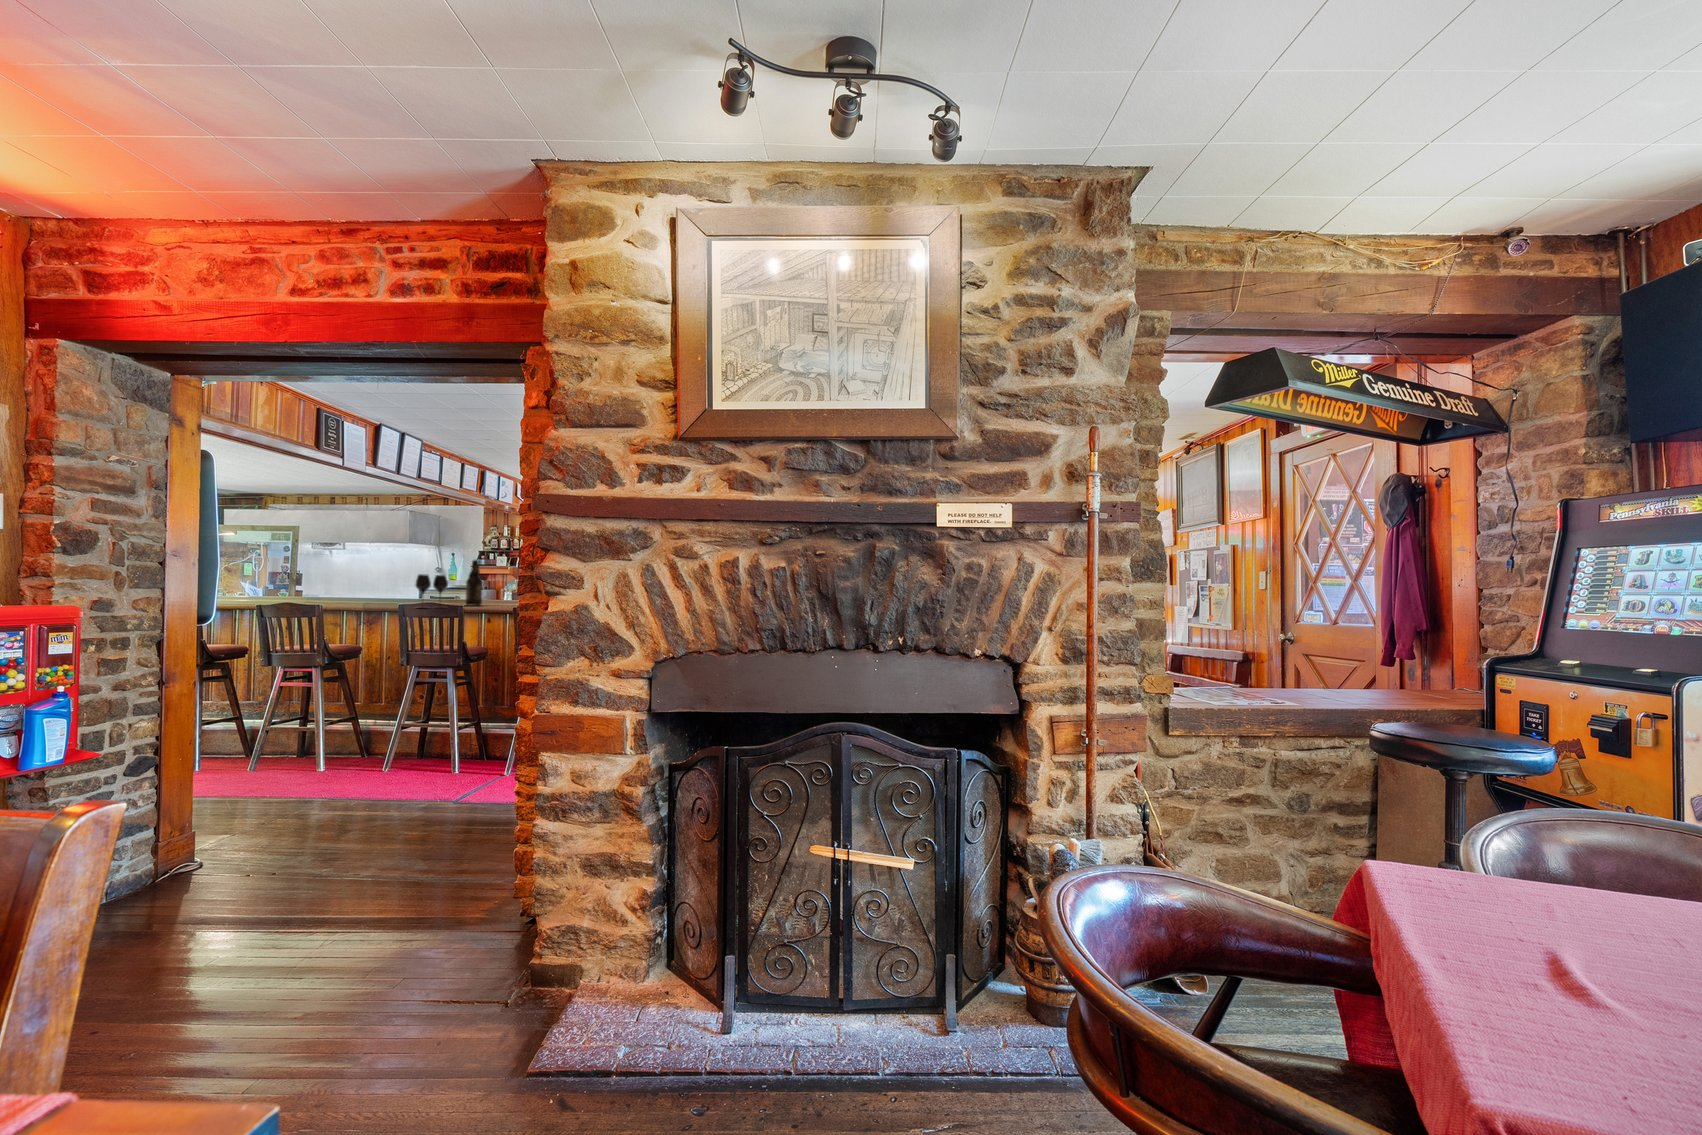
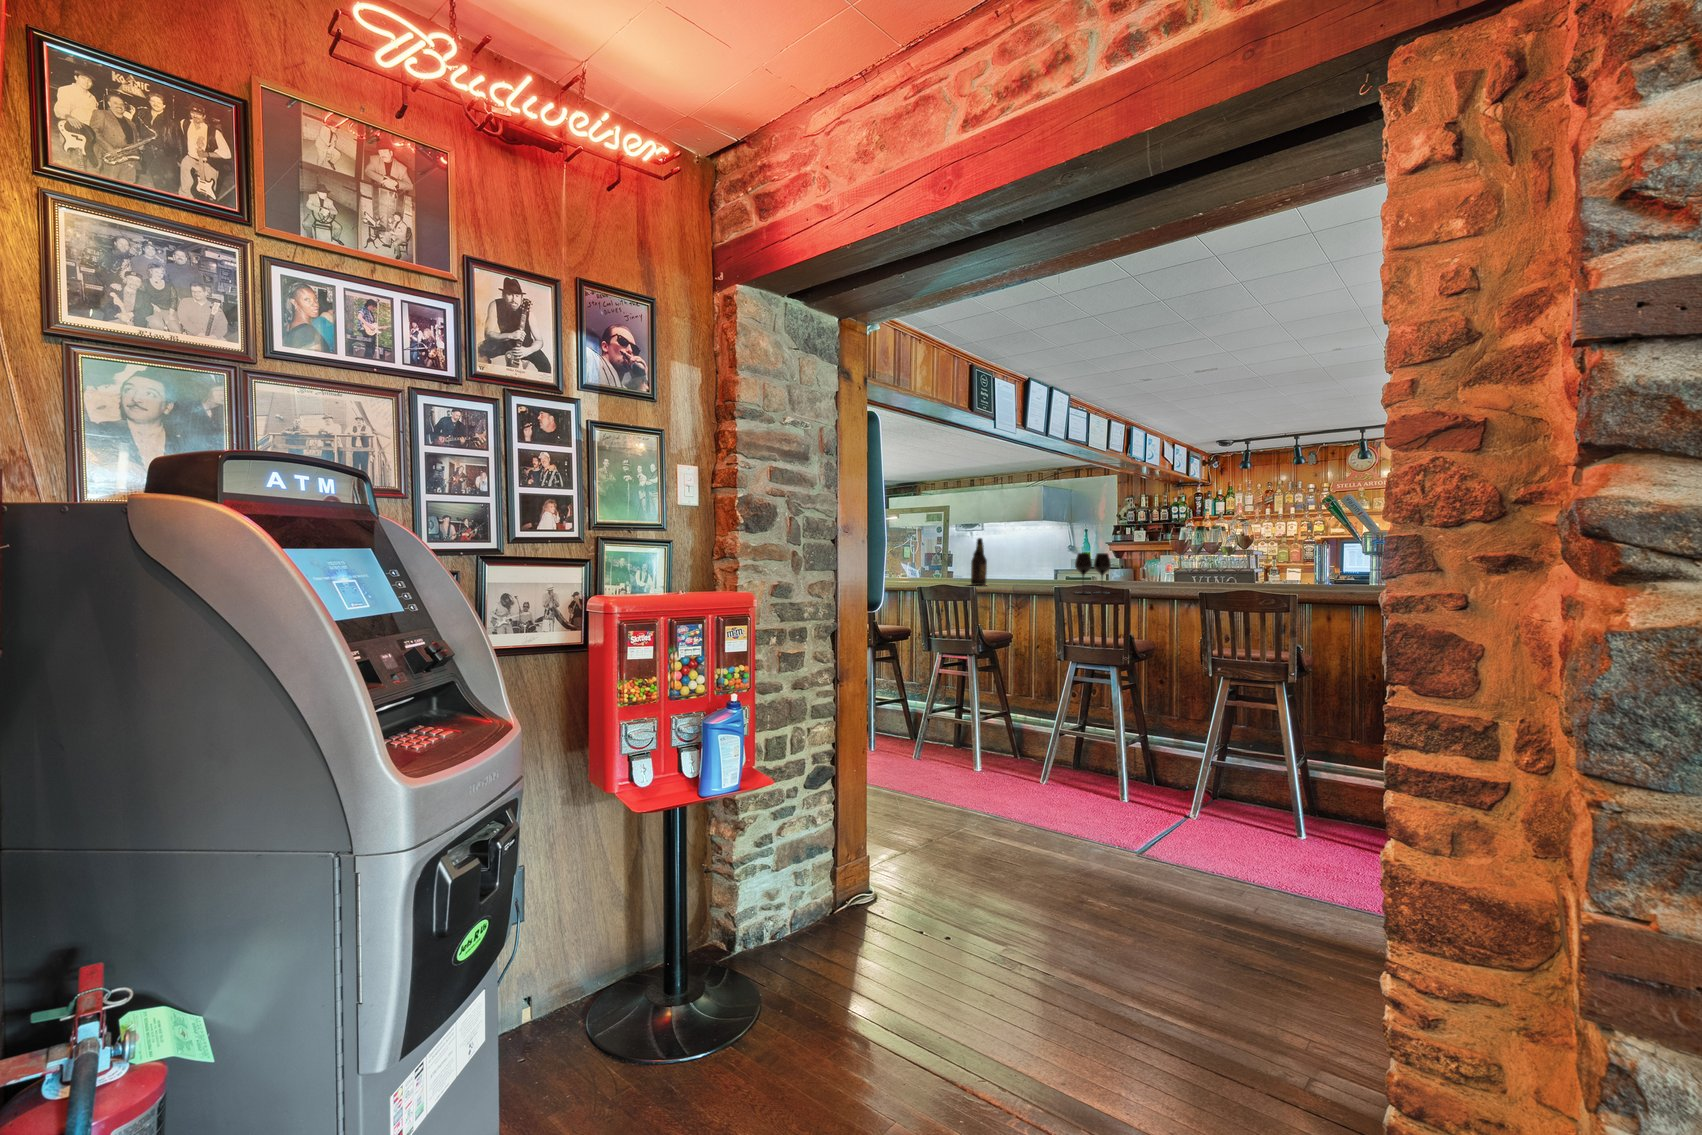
beer bottle: present [466,560,483,605] -> present [971,538,987,585]

